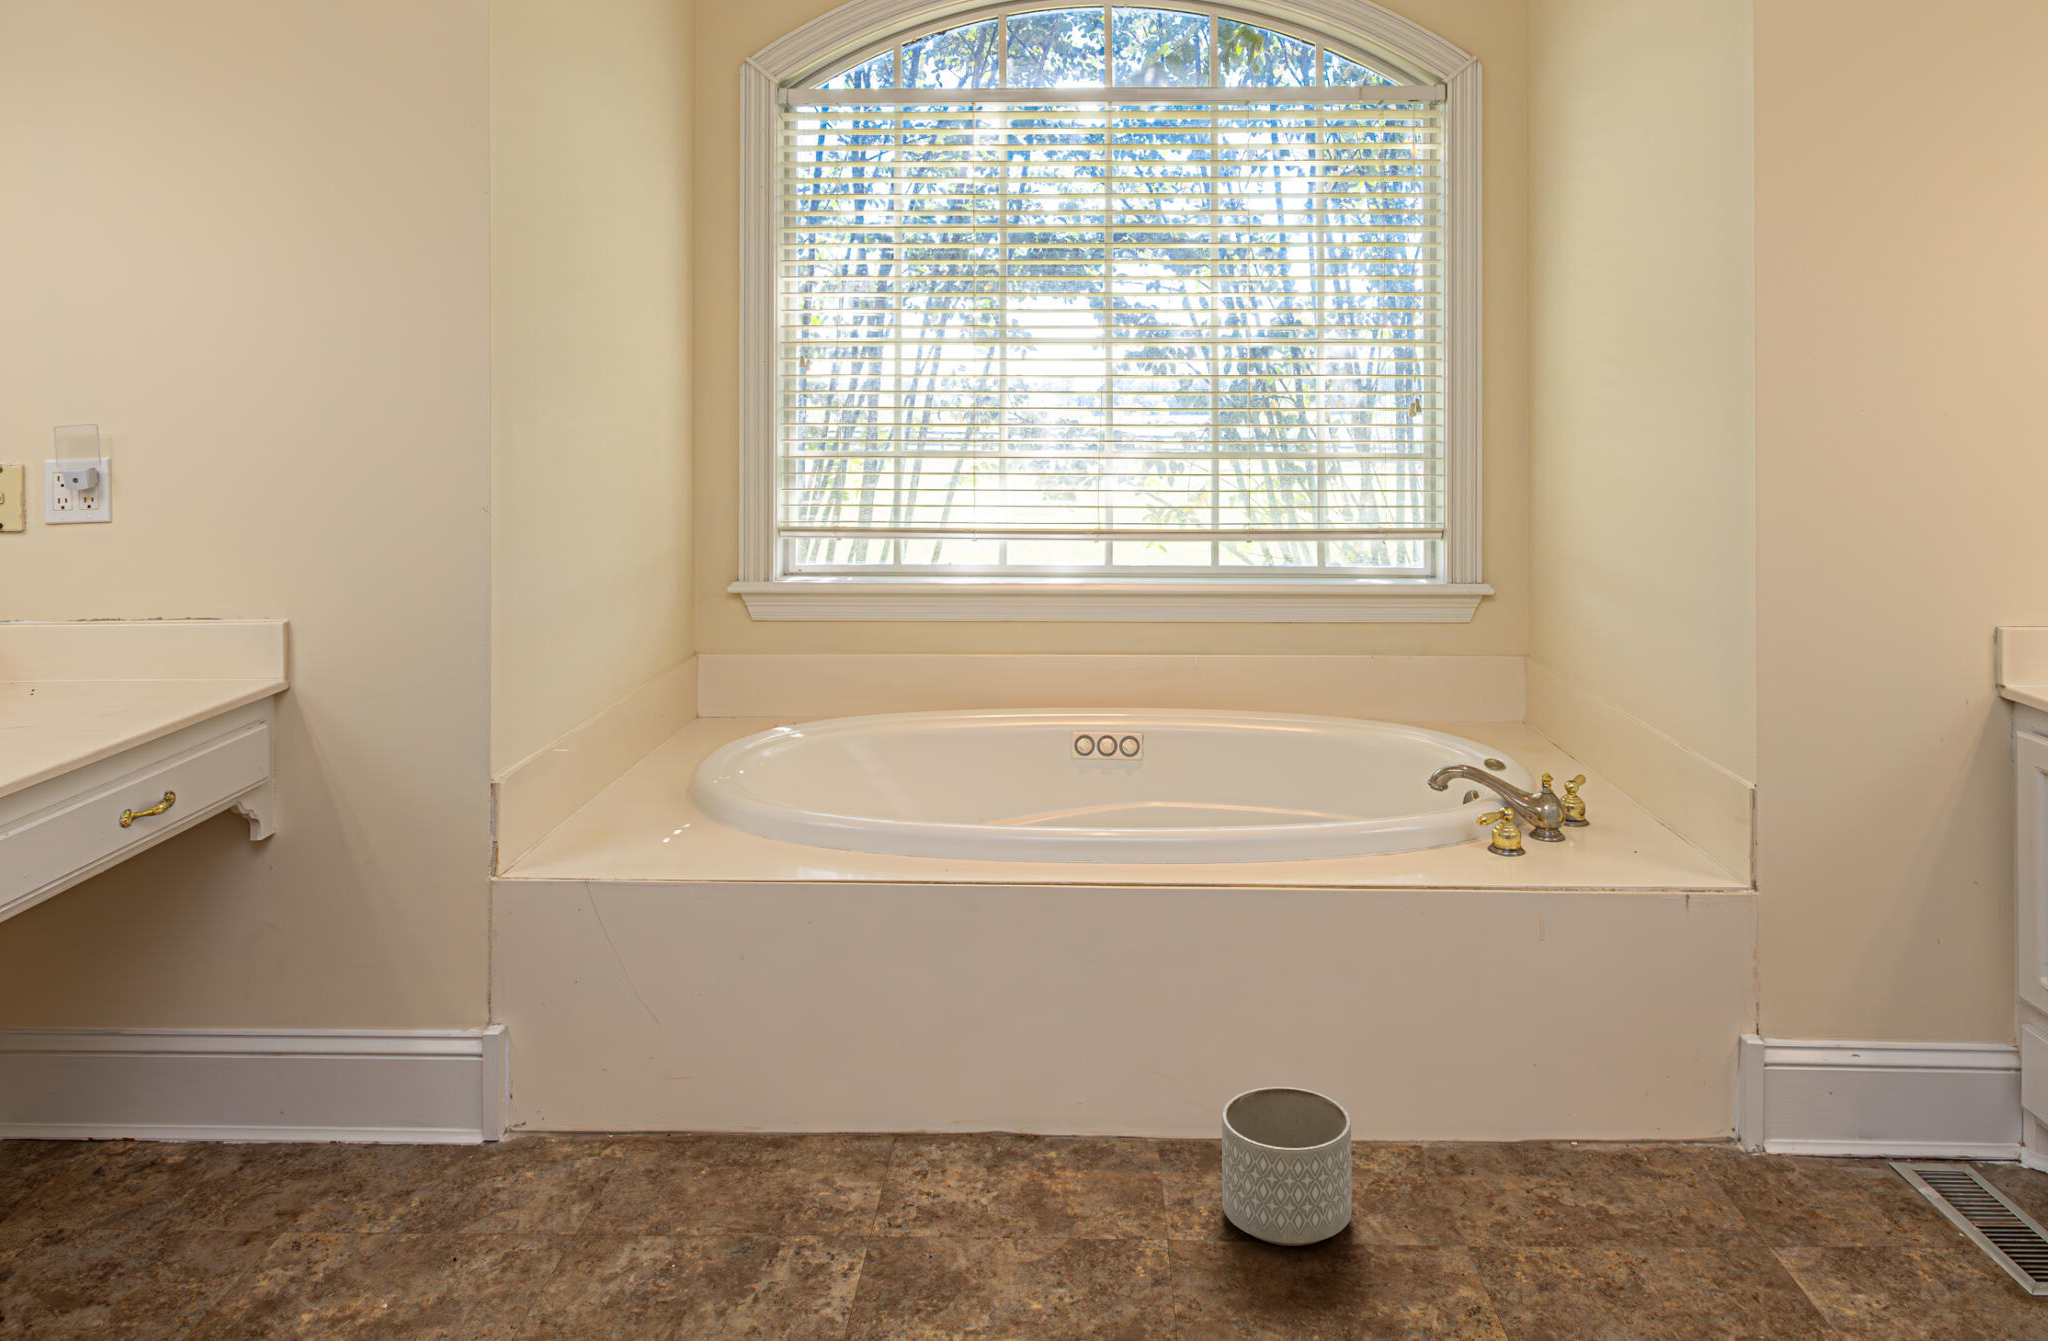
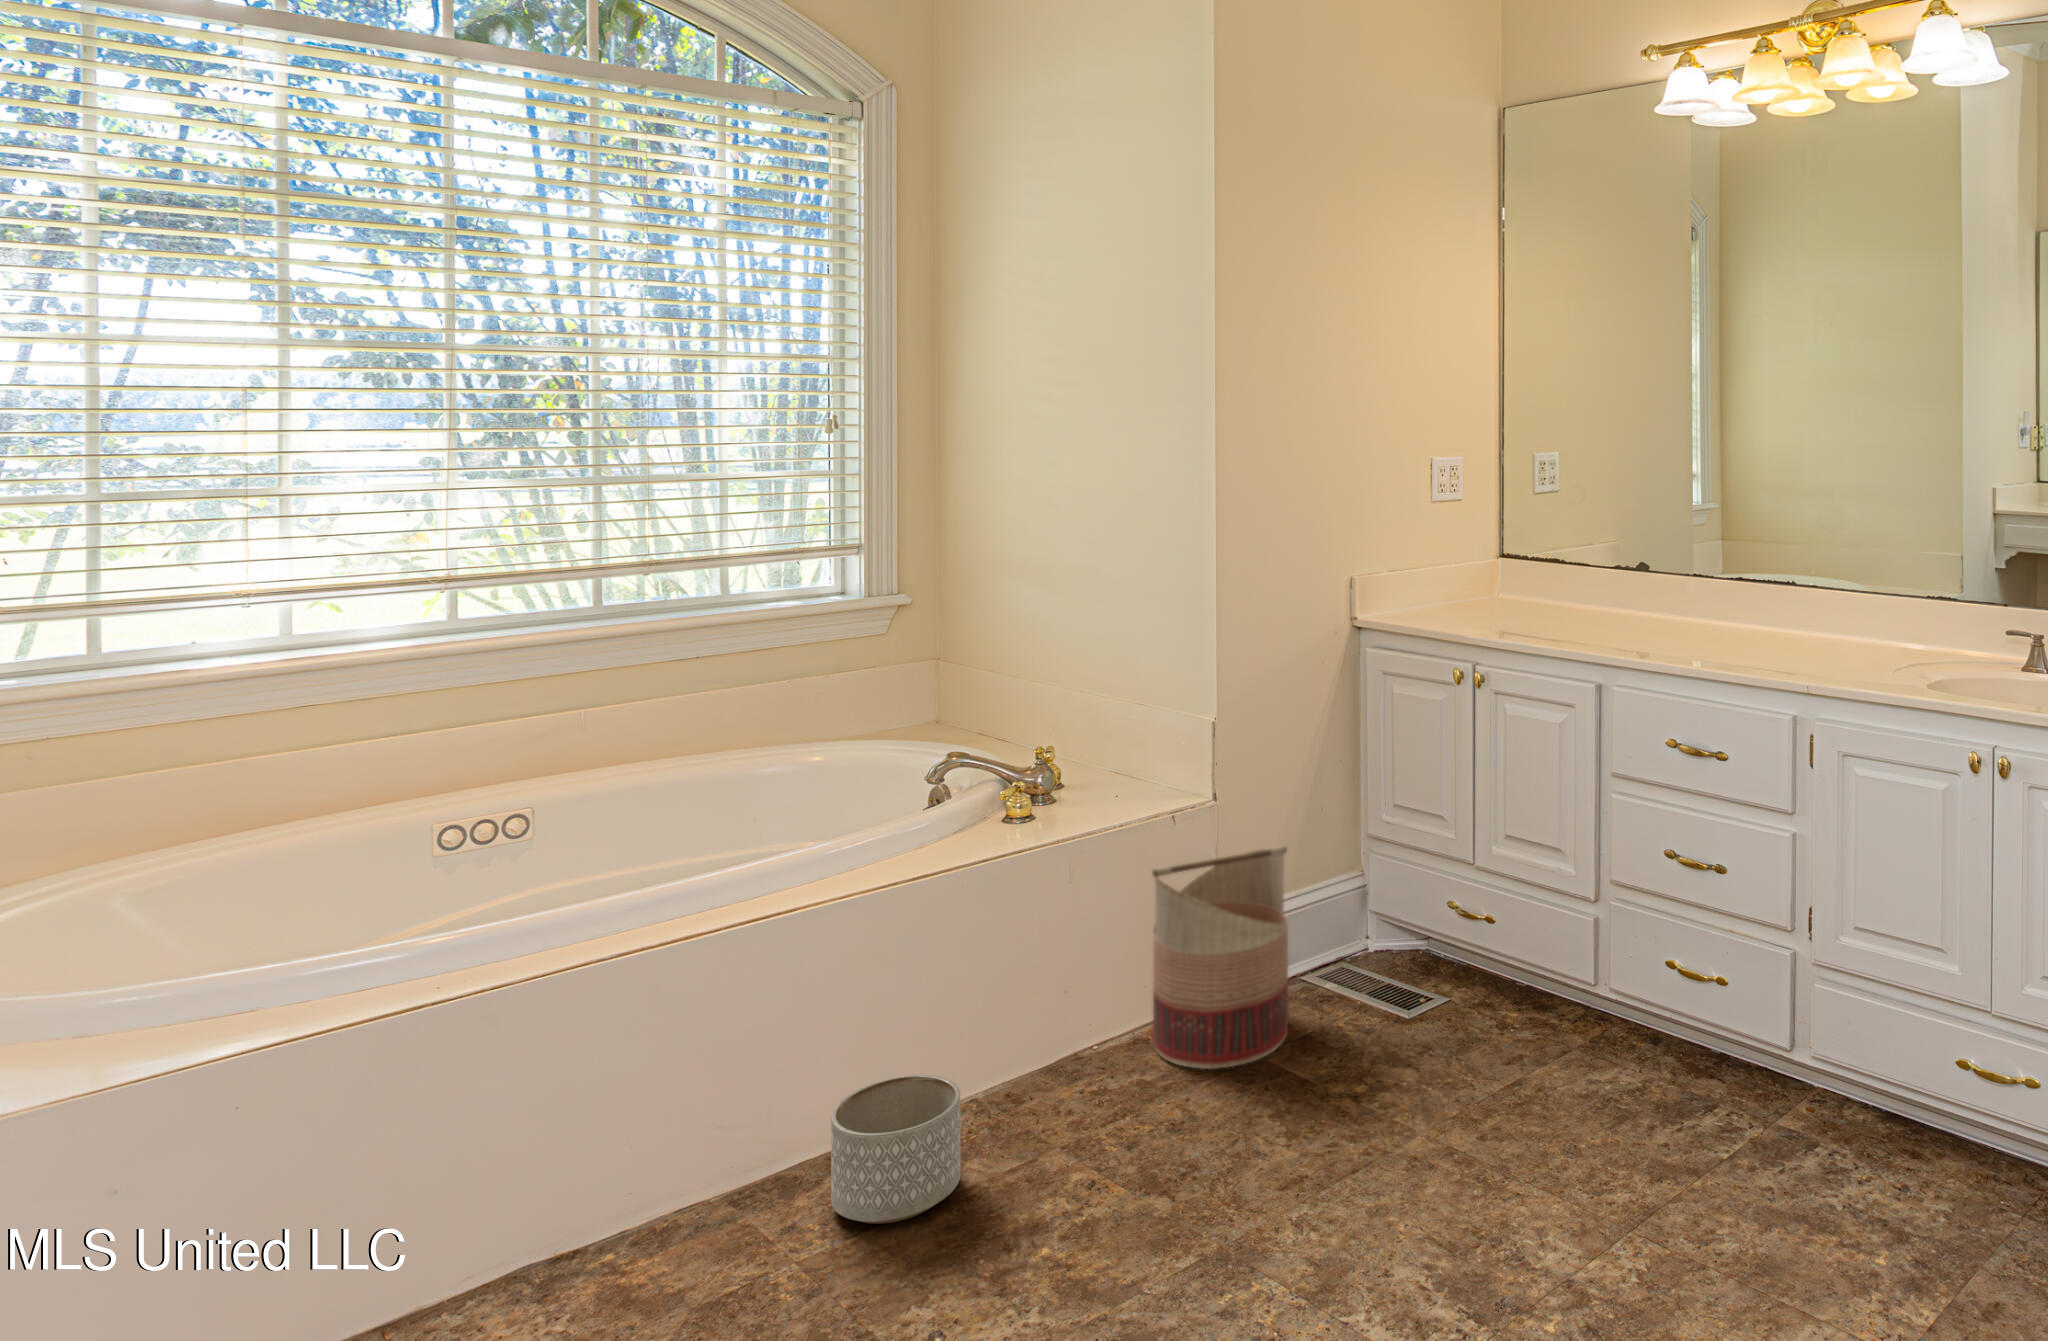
basket: none [1636,952,1832,1248] -> present [1152,846,1288,1069]

